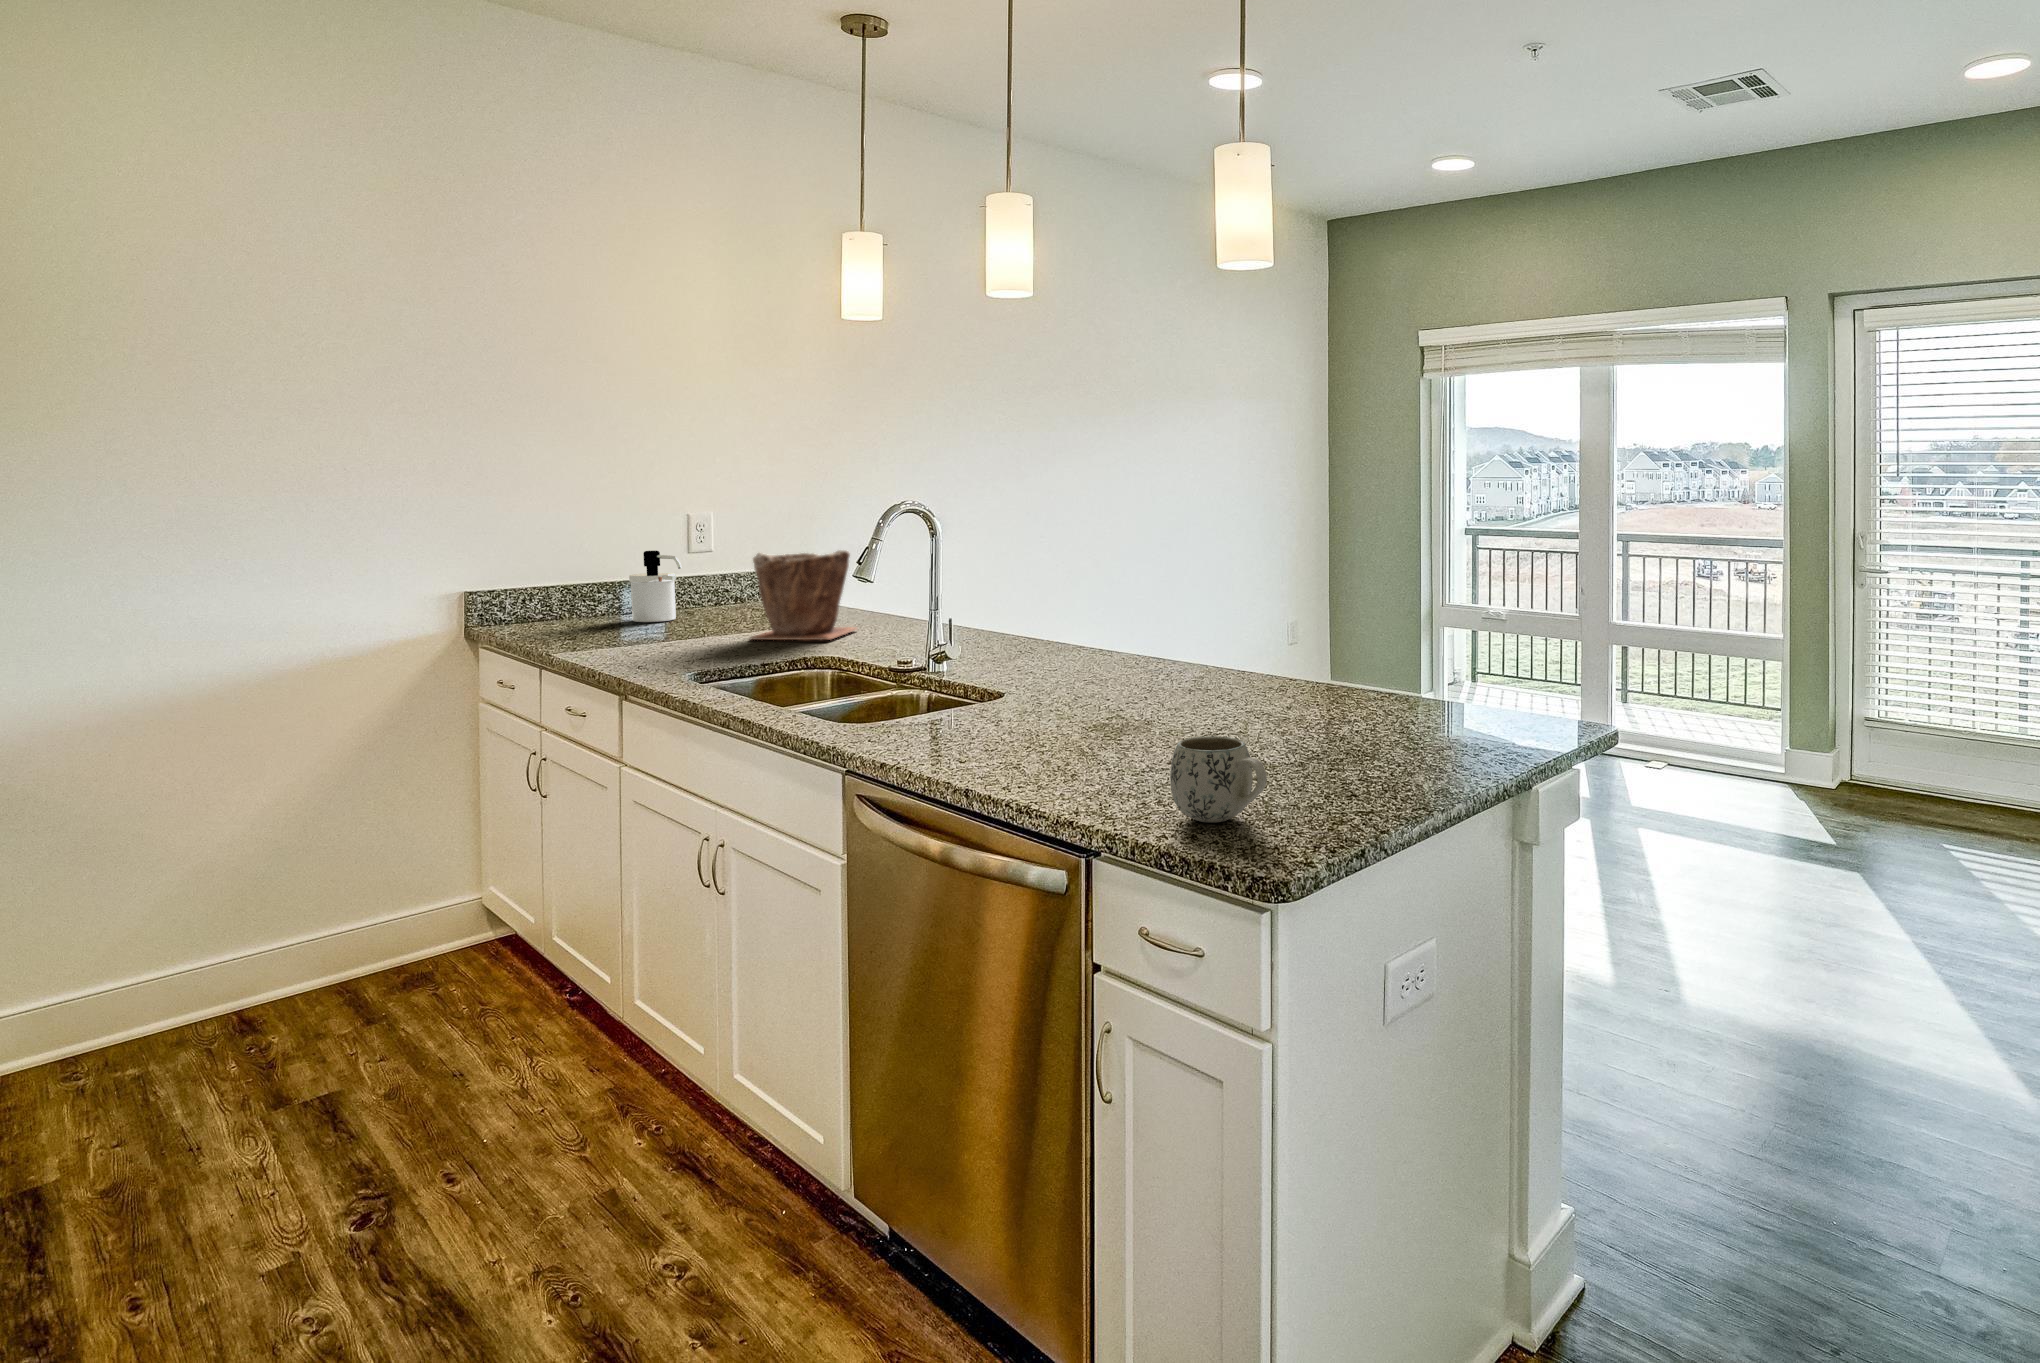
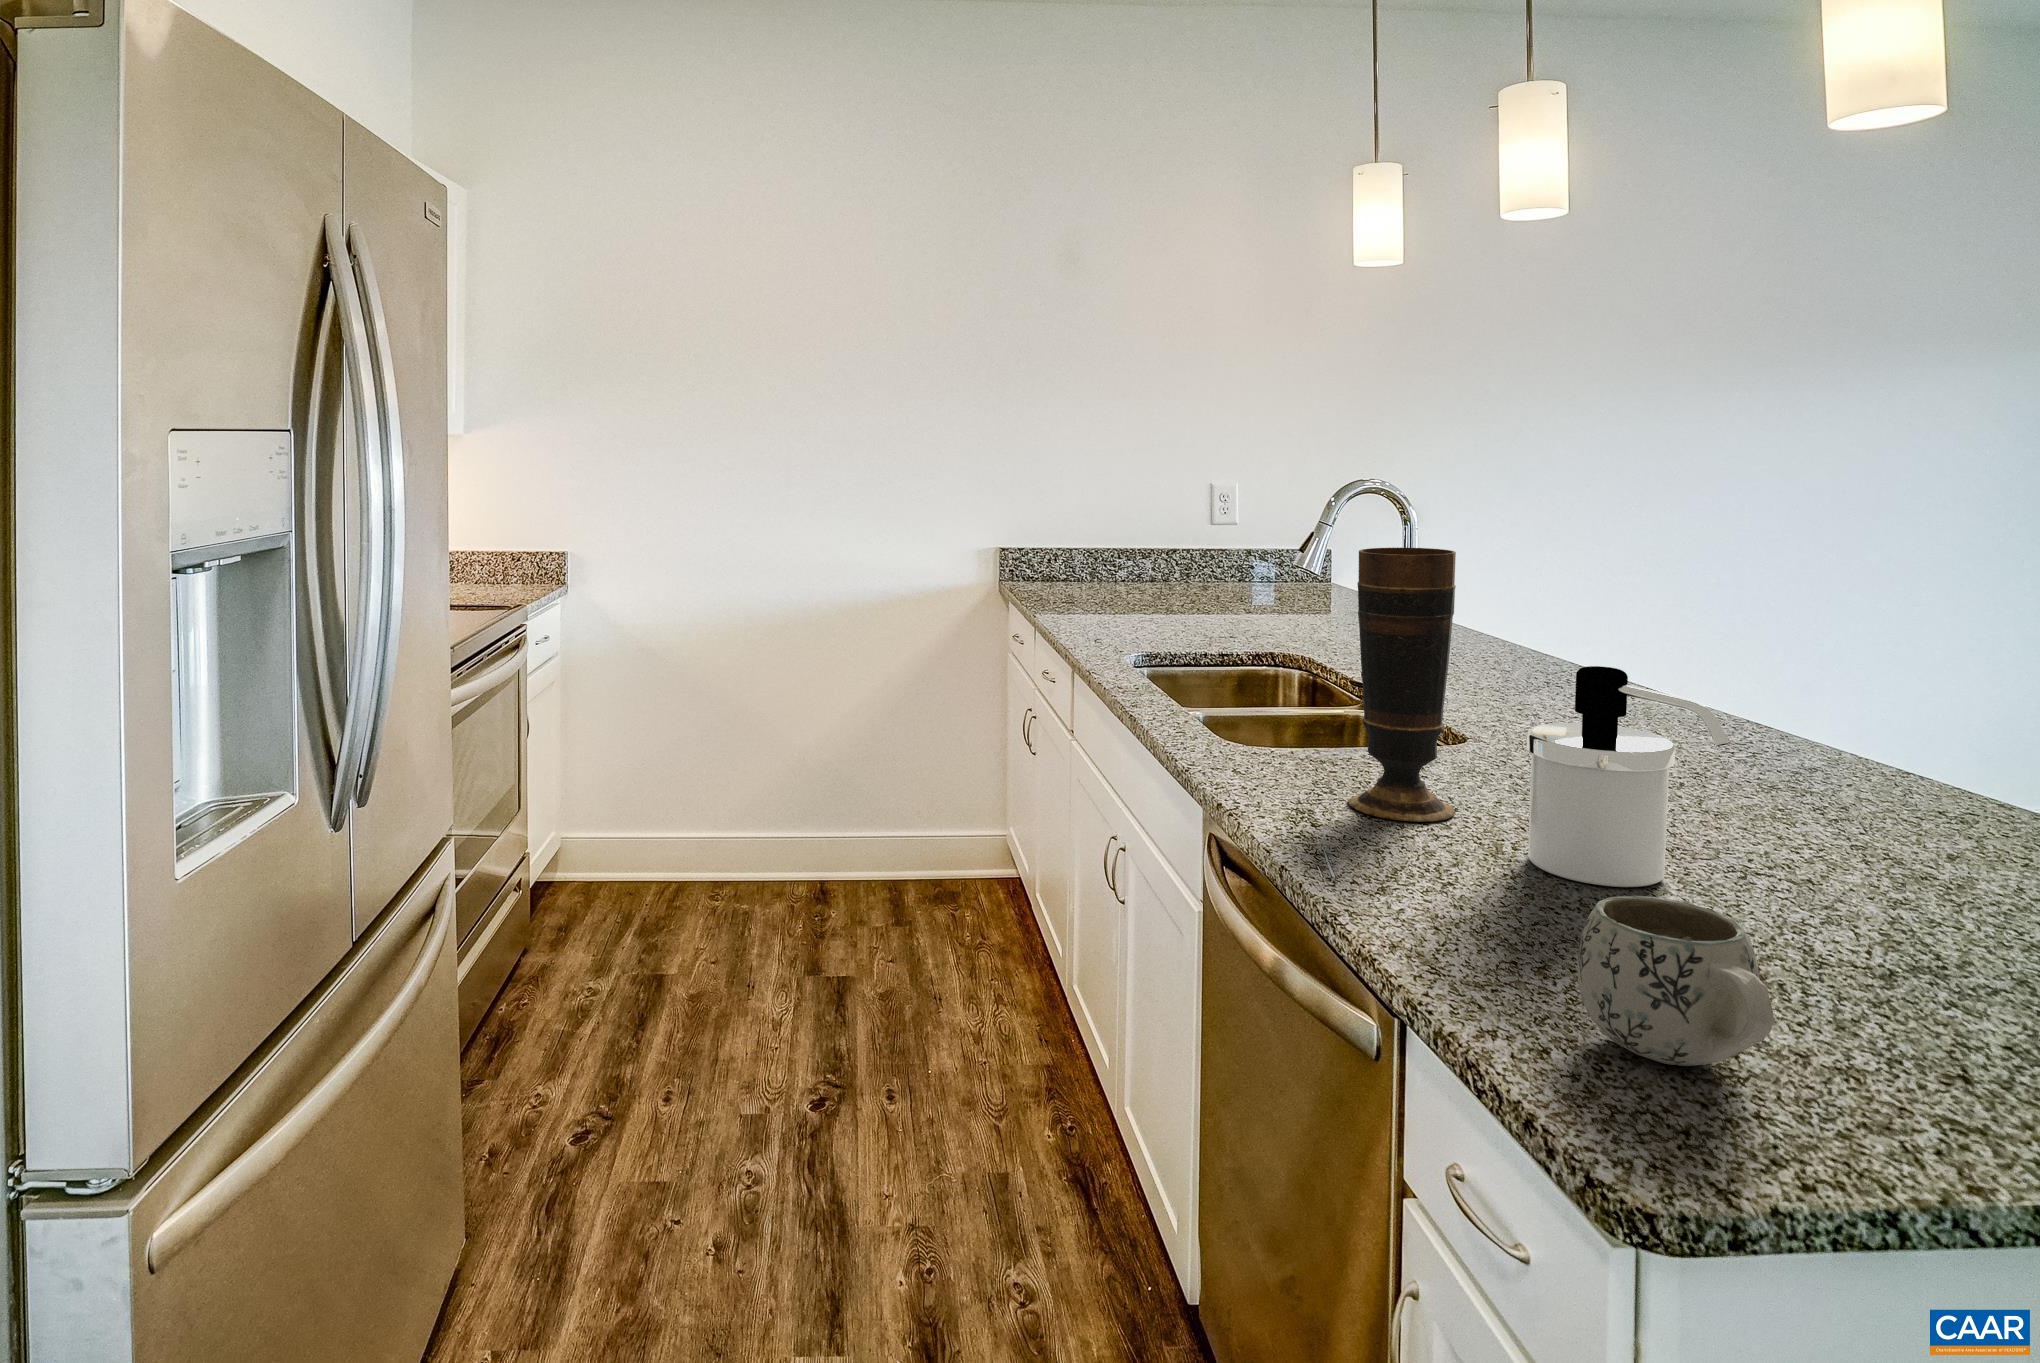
plant pot: present [750,550,856,640] -> none [1232,526,1366,632]
soap dispenser: present [629,551,682,622] -> present [1527,666,1729,887]
vase: none [957,555,1028,748] -> present [1348,548,1456,822]

